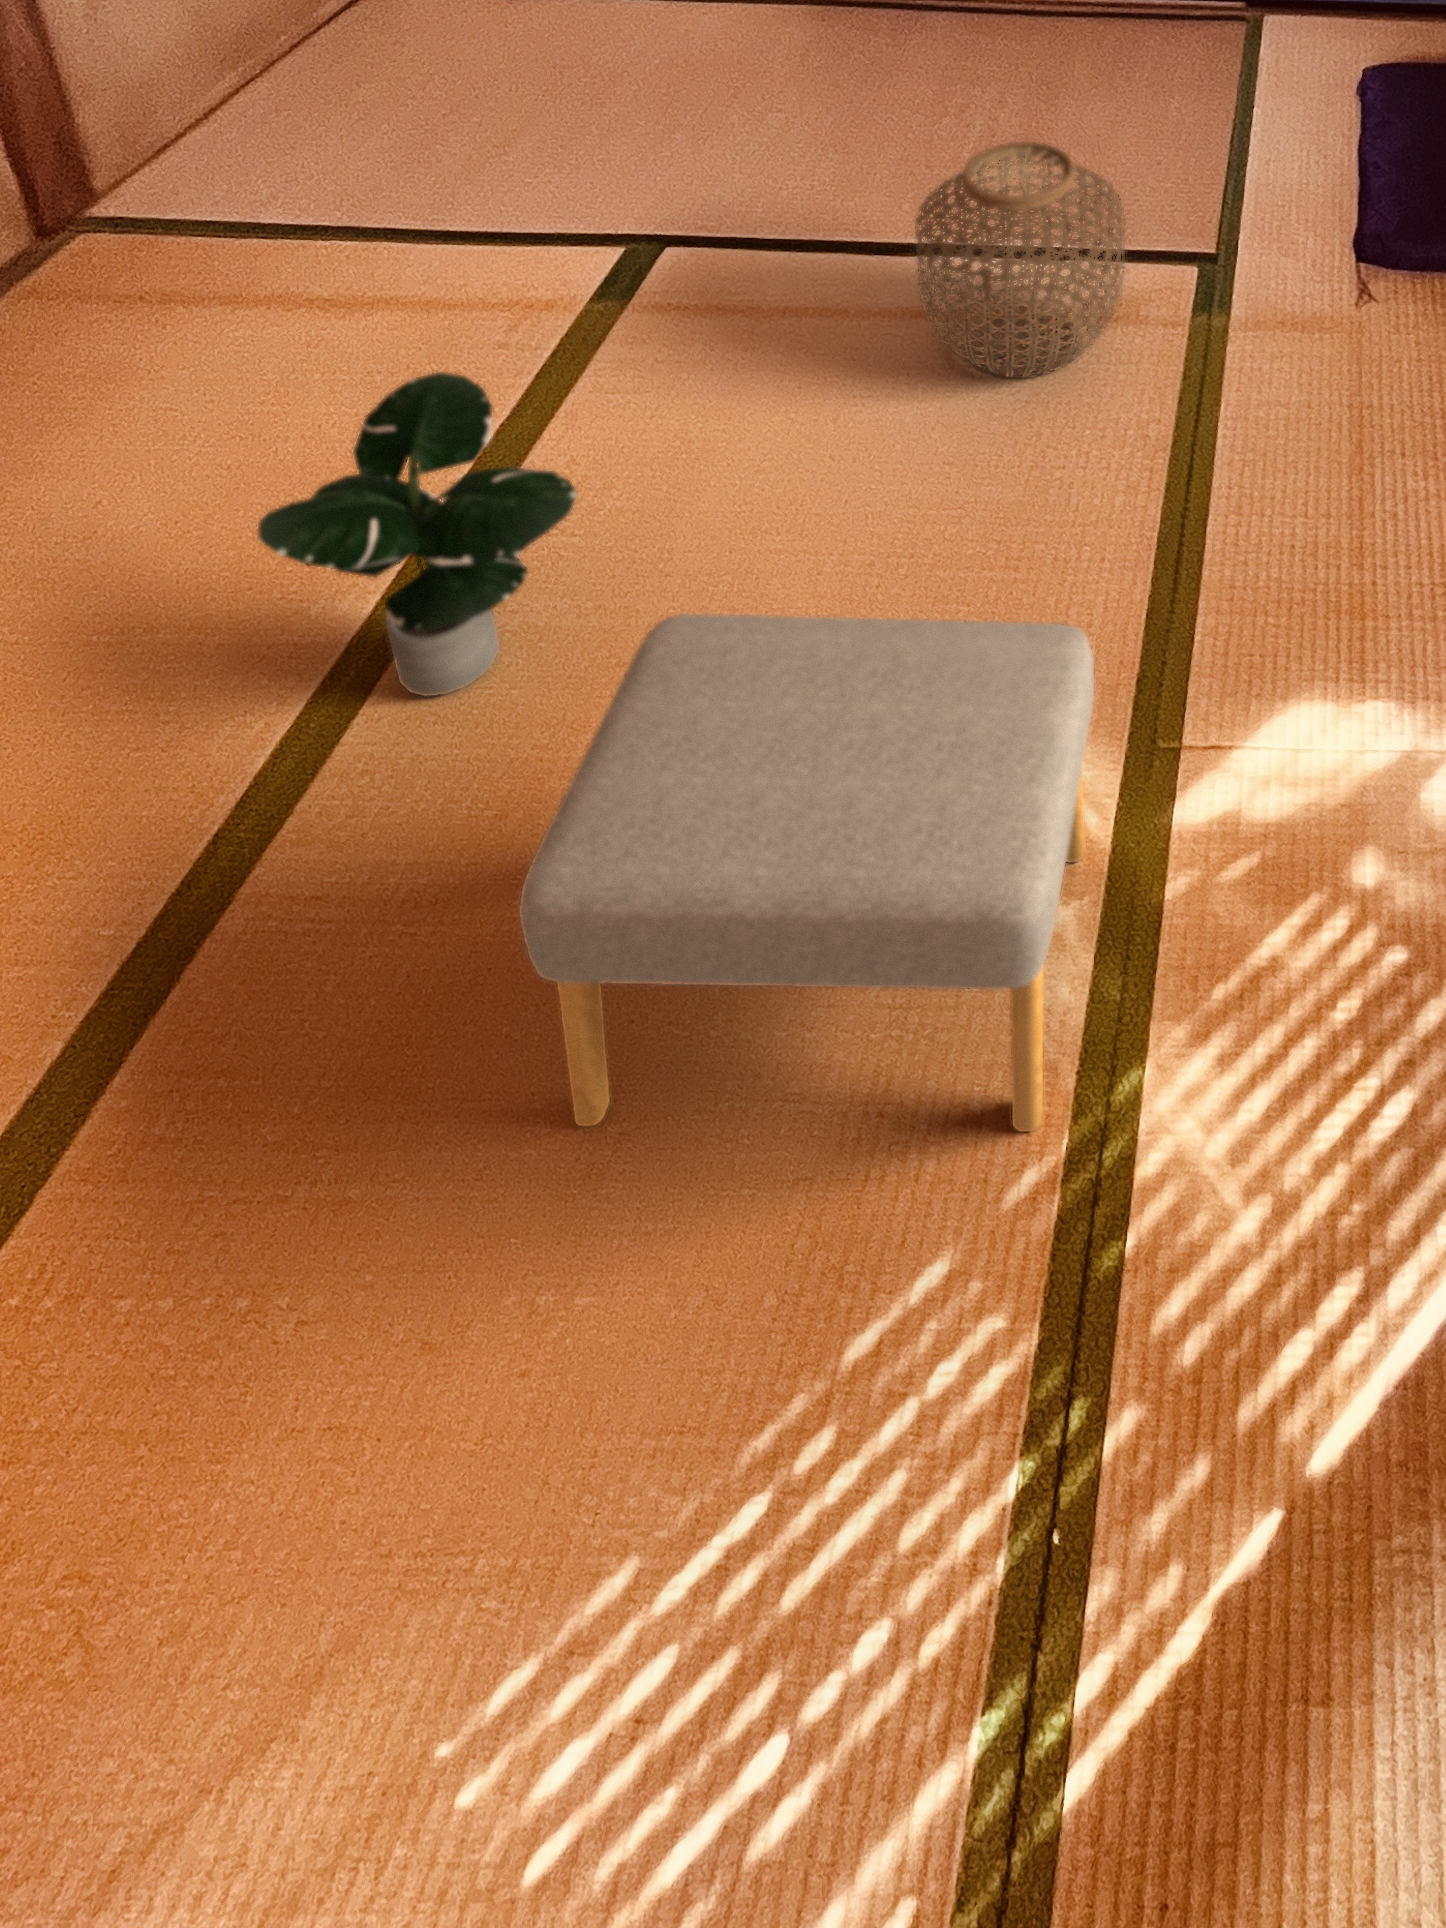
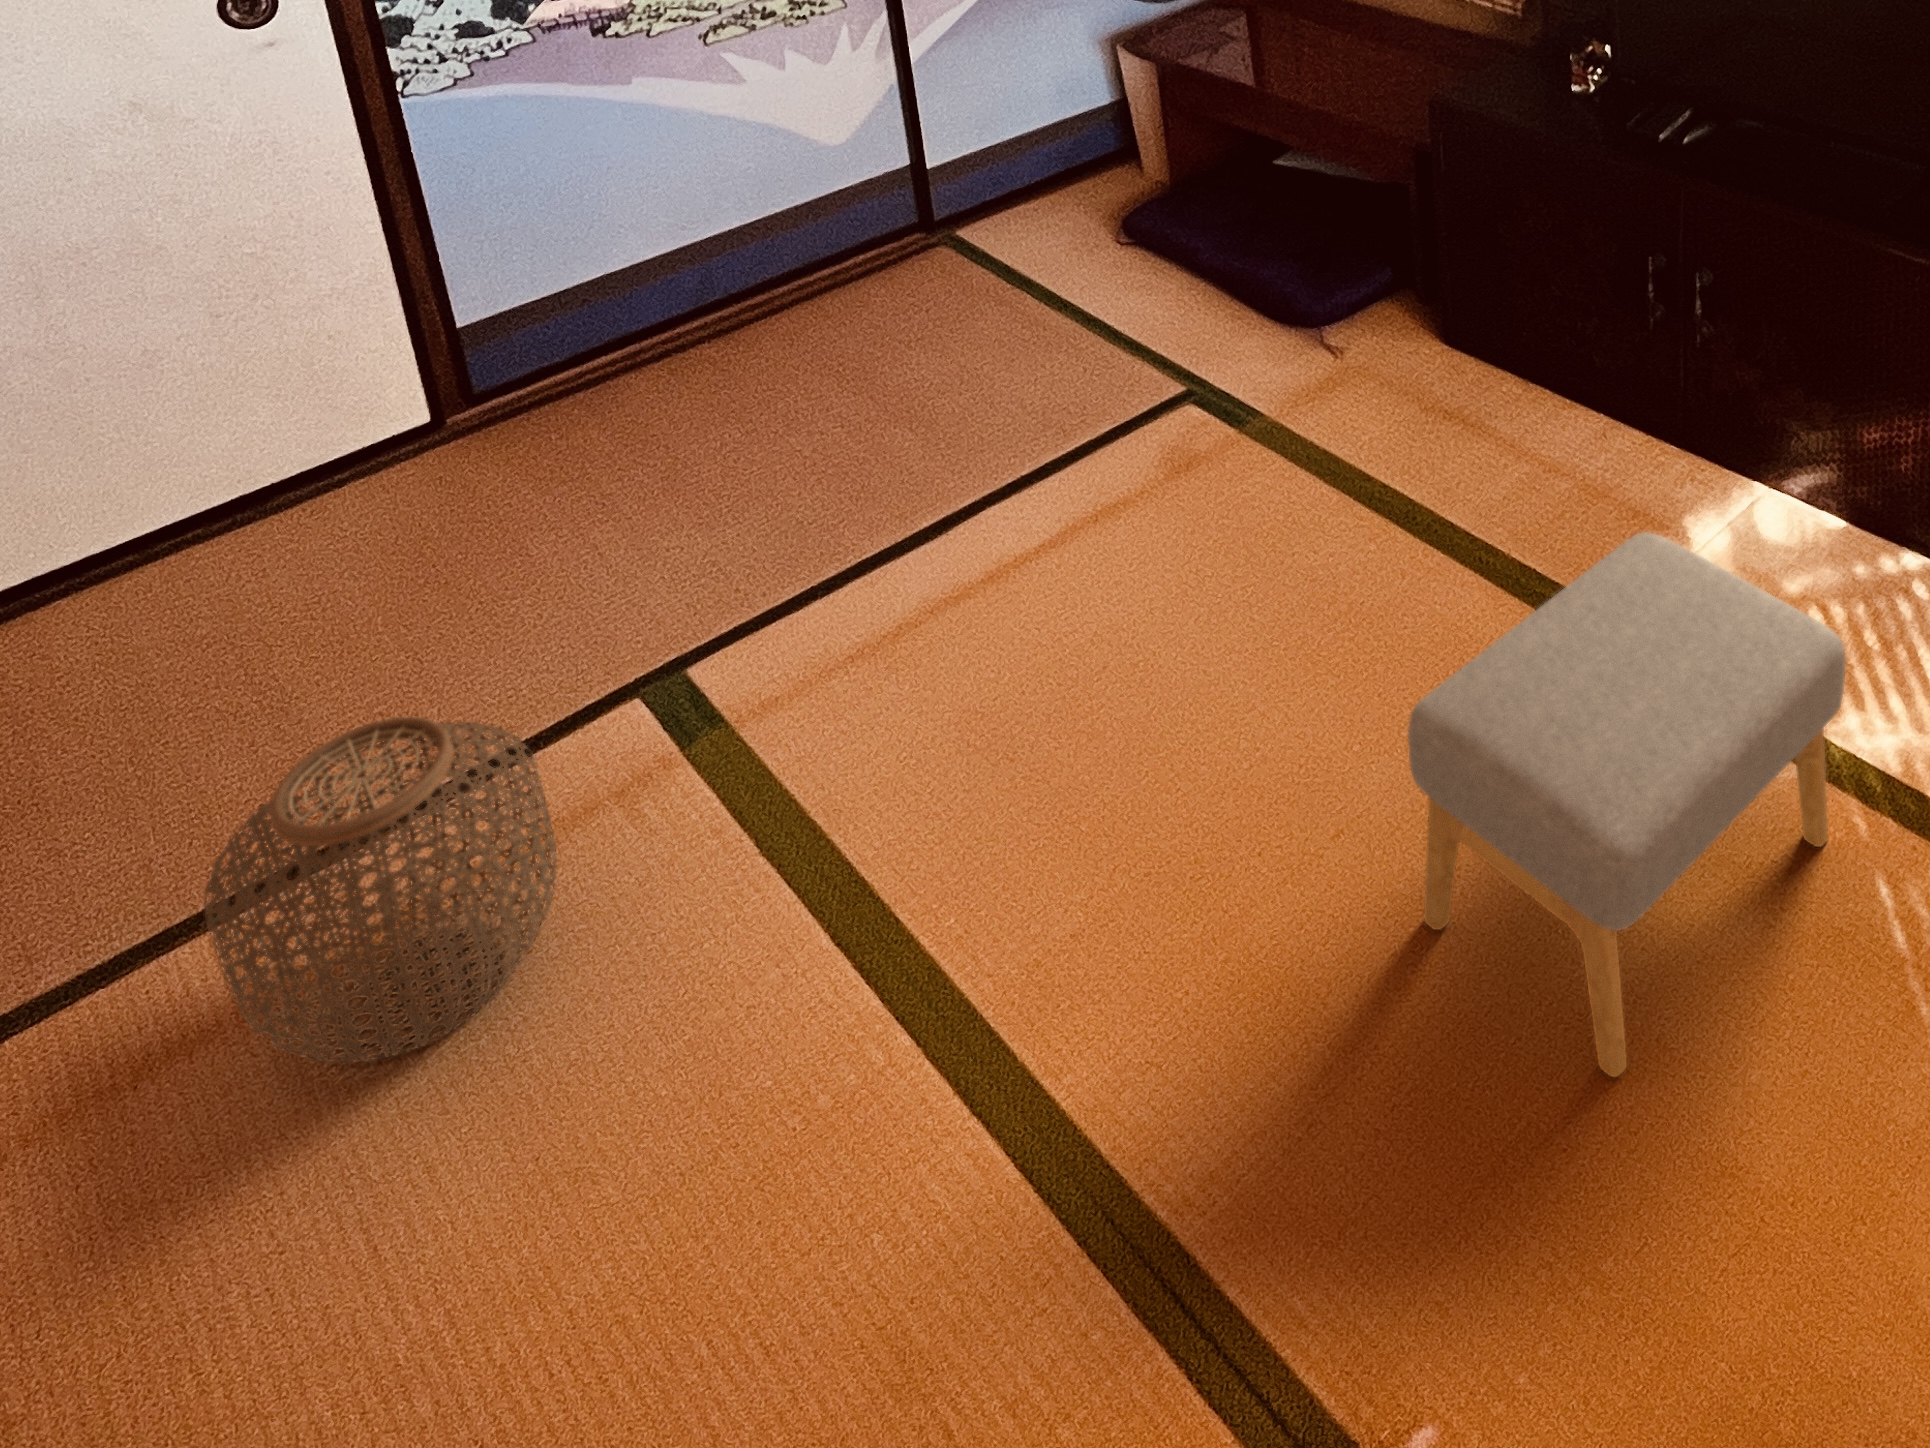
woven basket: present [915,142,1125,377] -> present [205,717,557,1063]
potted plant: present [258,372,577,697] -> none [893,735,1189,1061]

